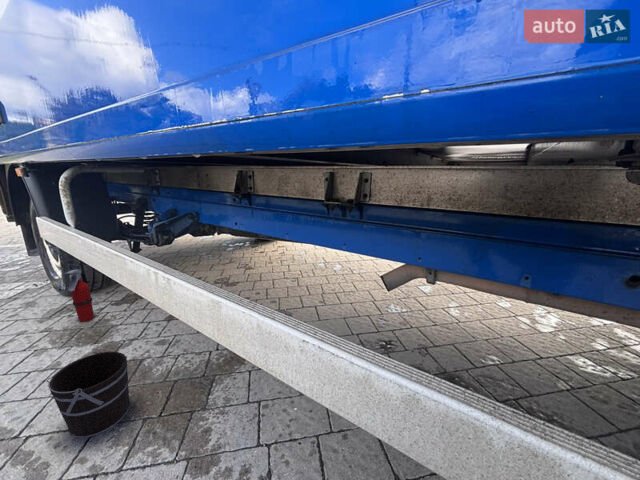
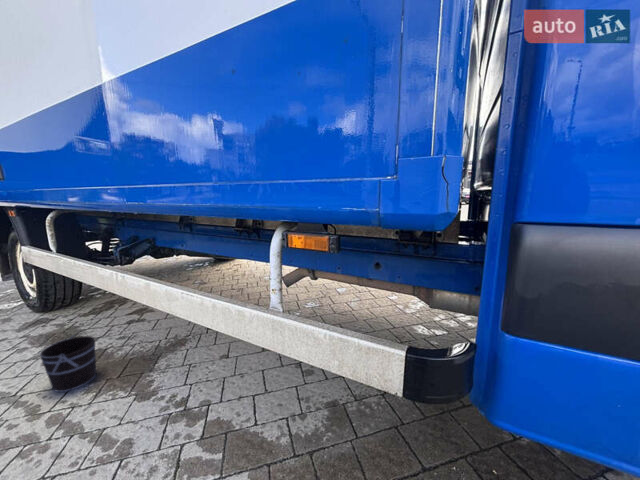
fire extinguisher: present [64,270,94,322] -> none [41,286,65,329]

